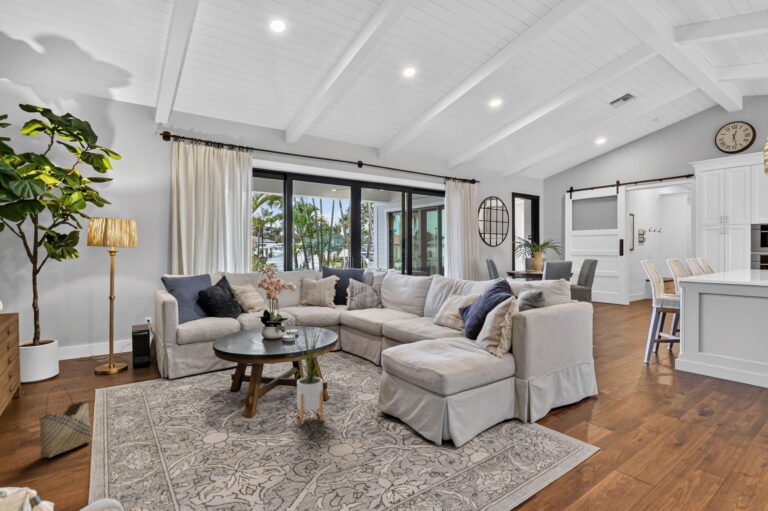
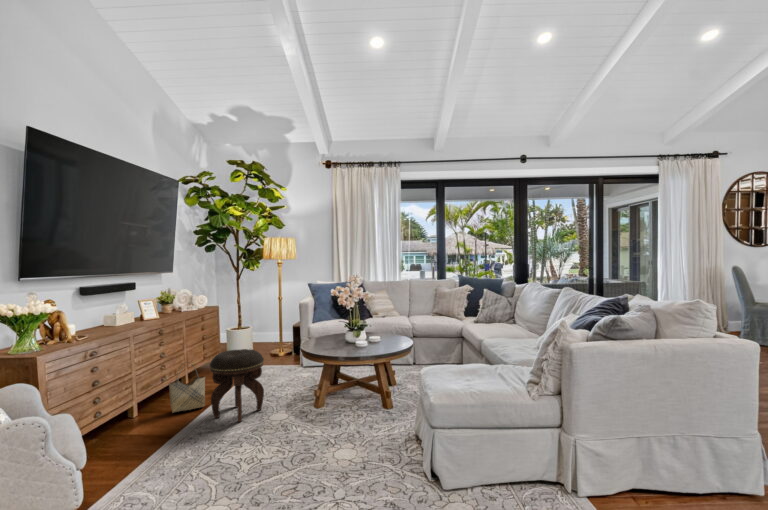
house plant: present [296,325,323,424] -> none [316,330,372,439]
footstool: none [119,355,191,446] -> present [210,349,264,422]

